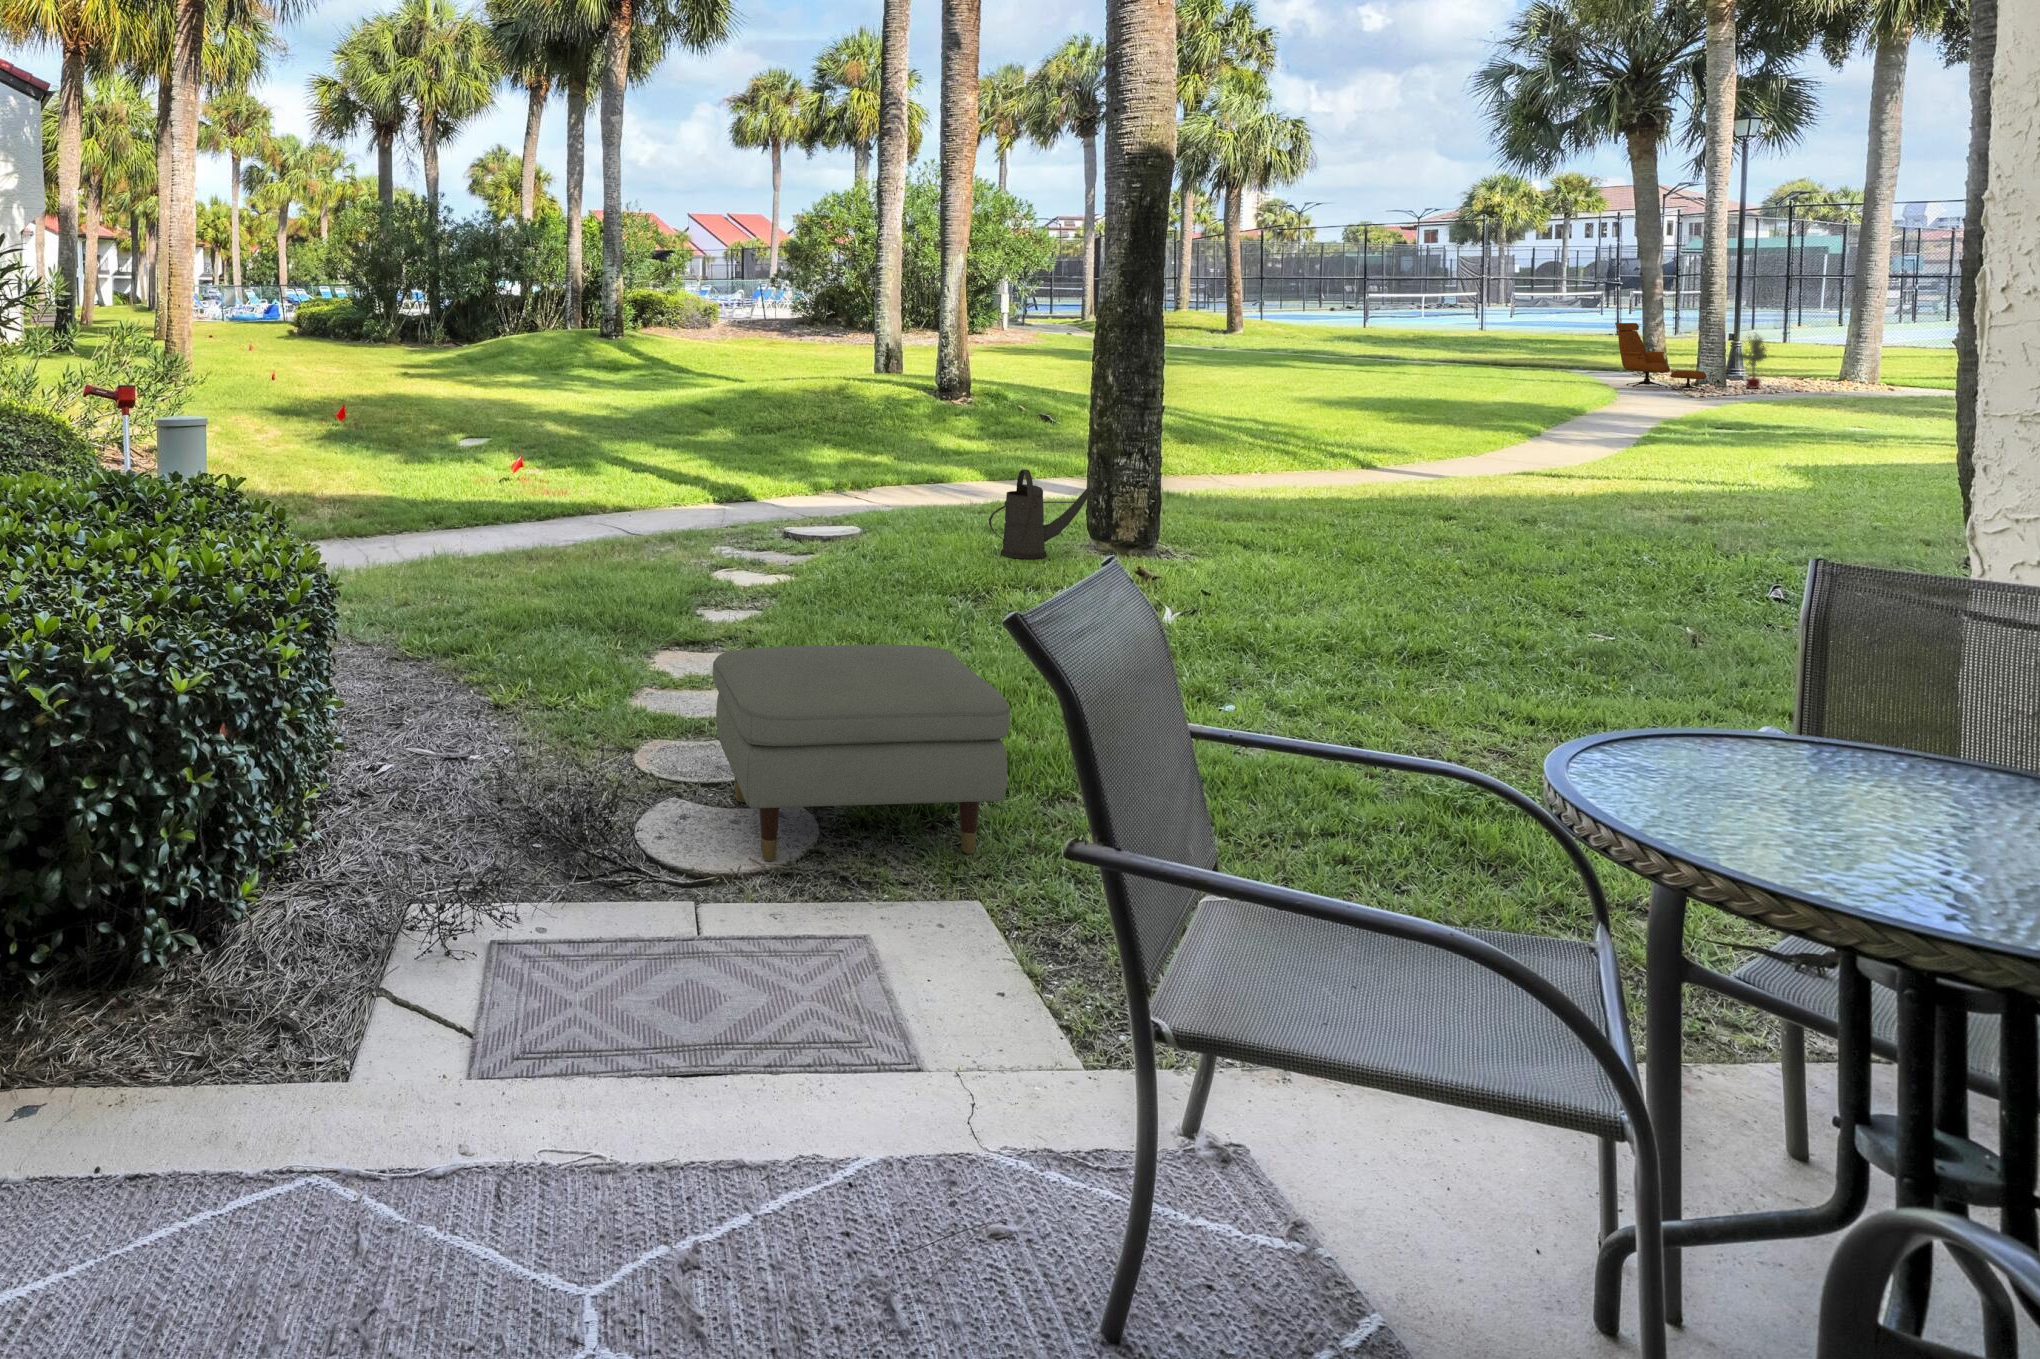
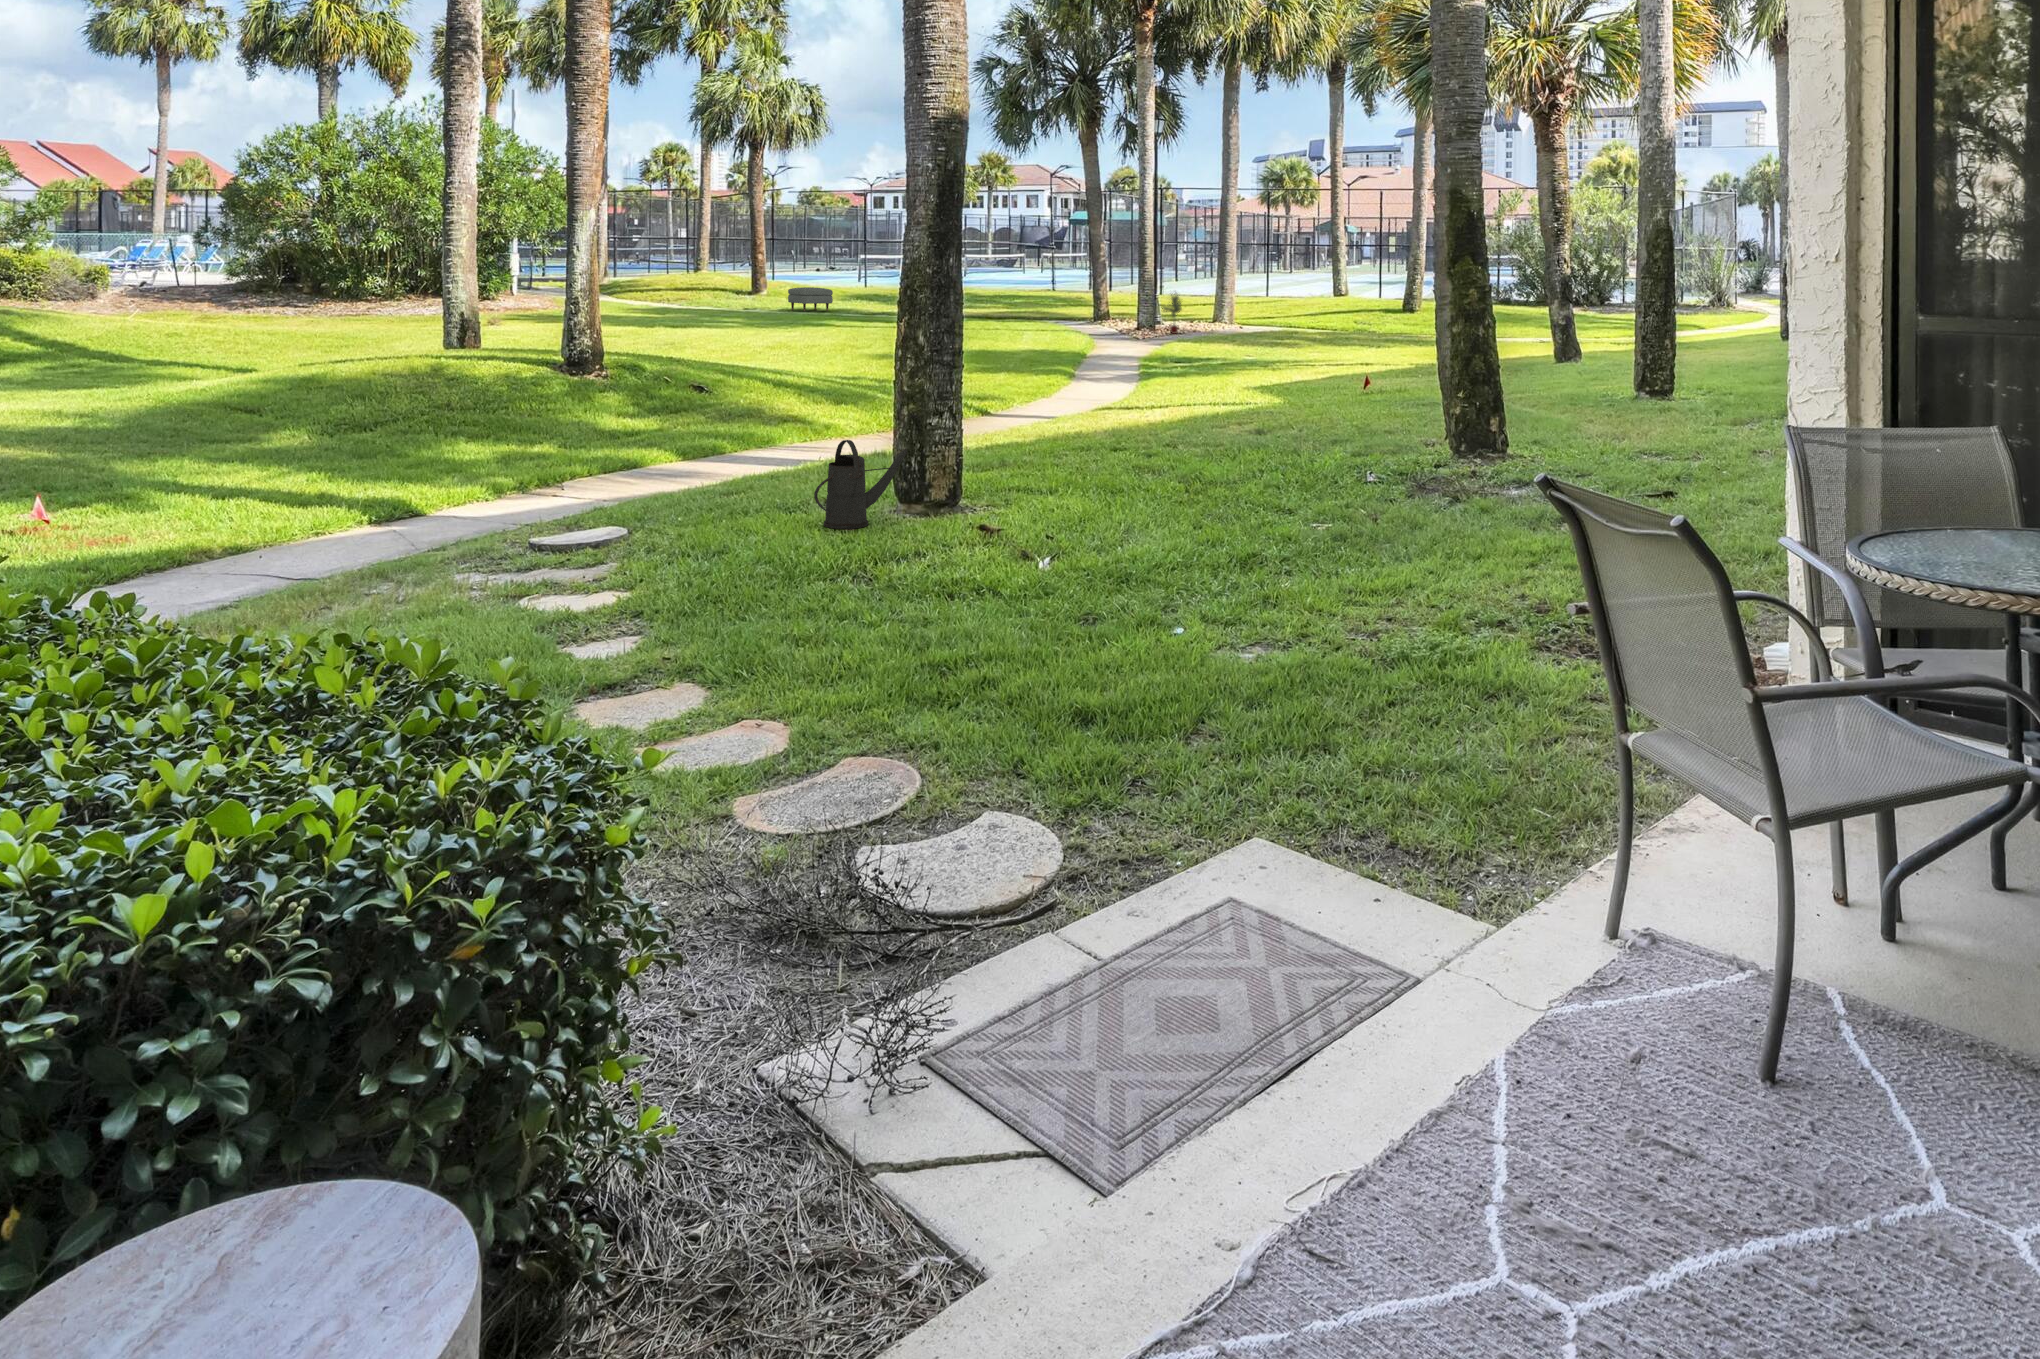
lounge chair: present [1617,323,1707,391] -> none [1092,283,1150,336]
ottoman: present [713,645,1010,861] -> present [788,287,833,312]

